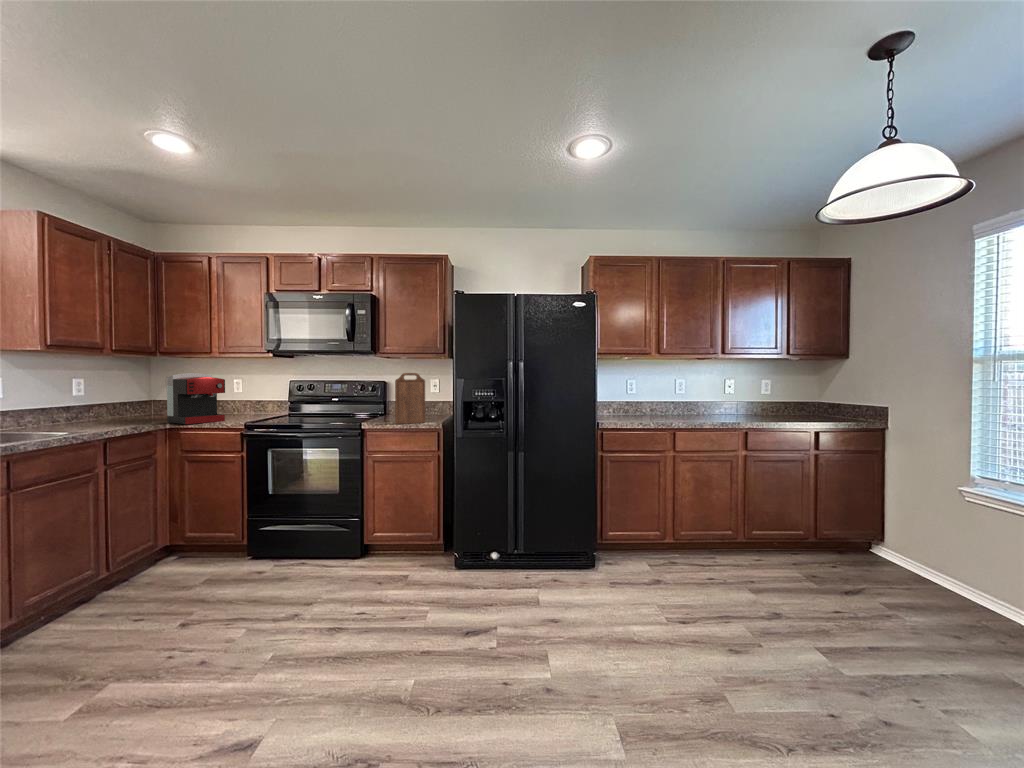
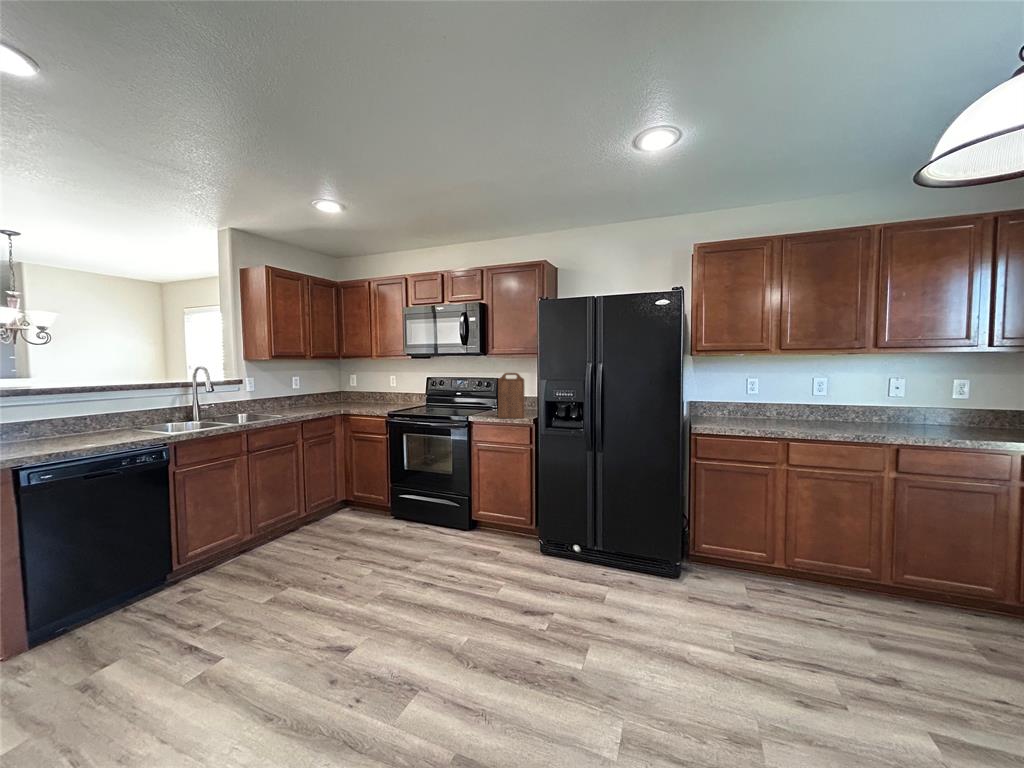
coffee maker: present [167,373,225,424] -> none [346,372,382,411]

